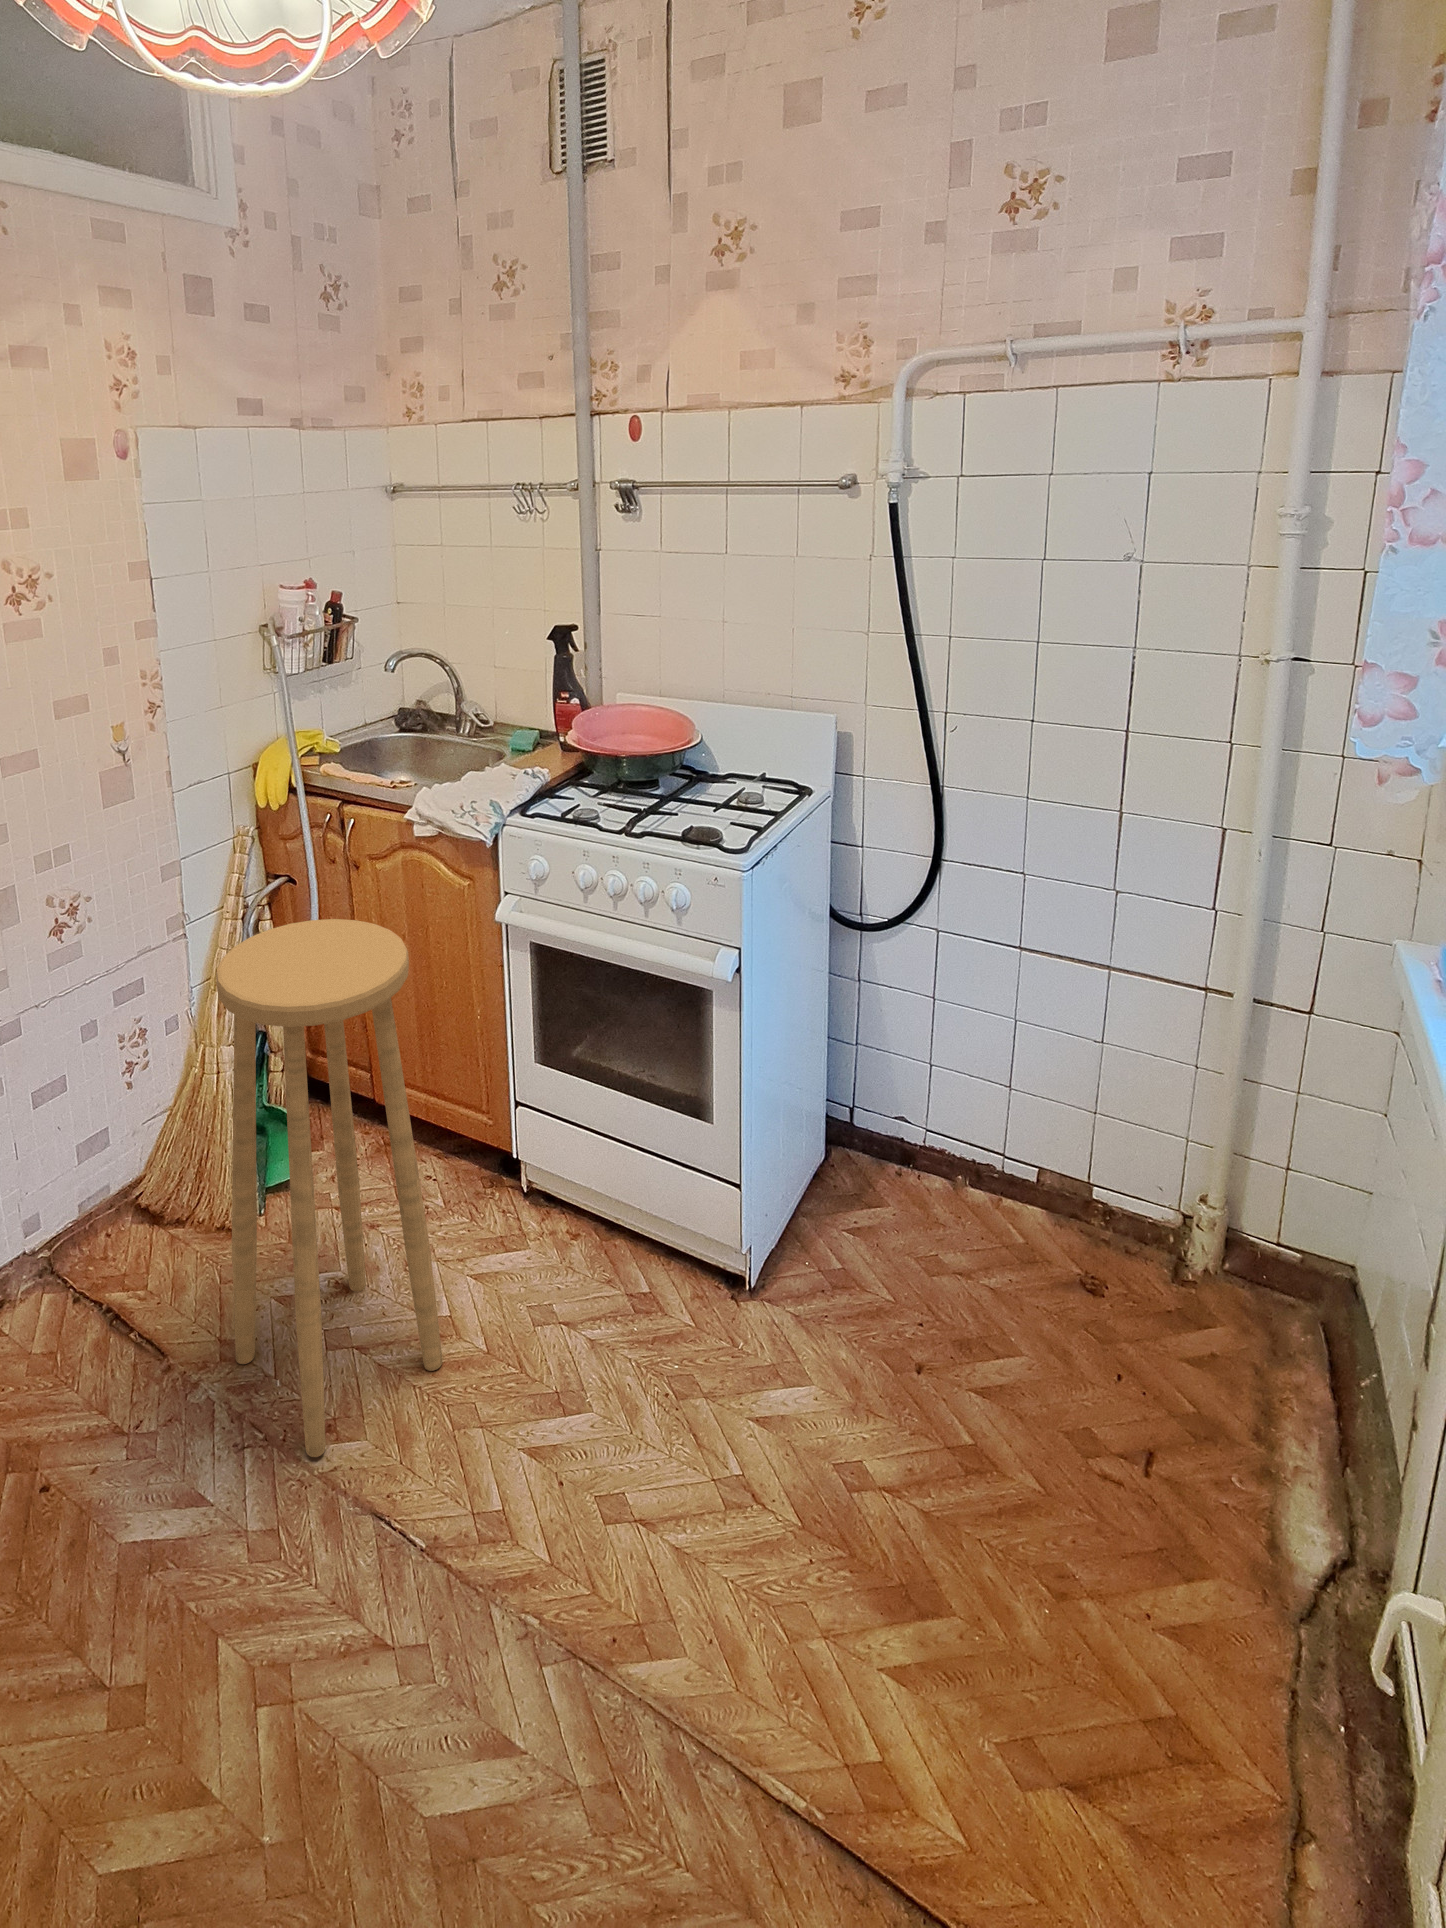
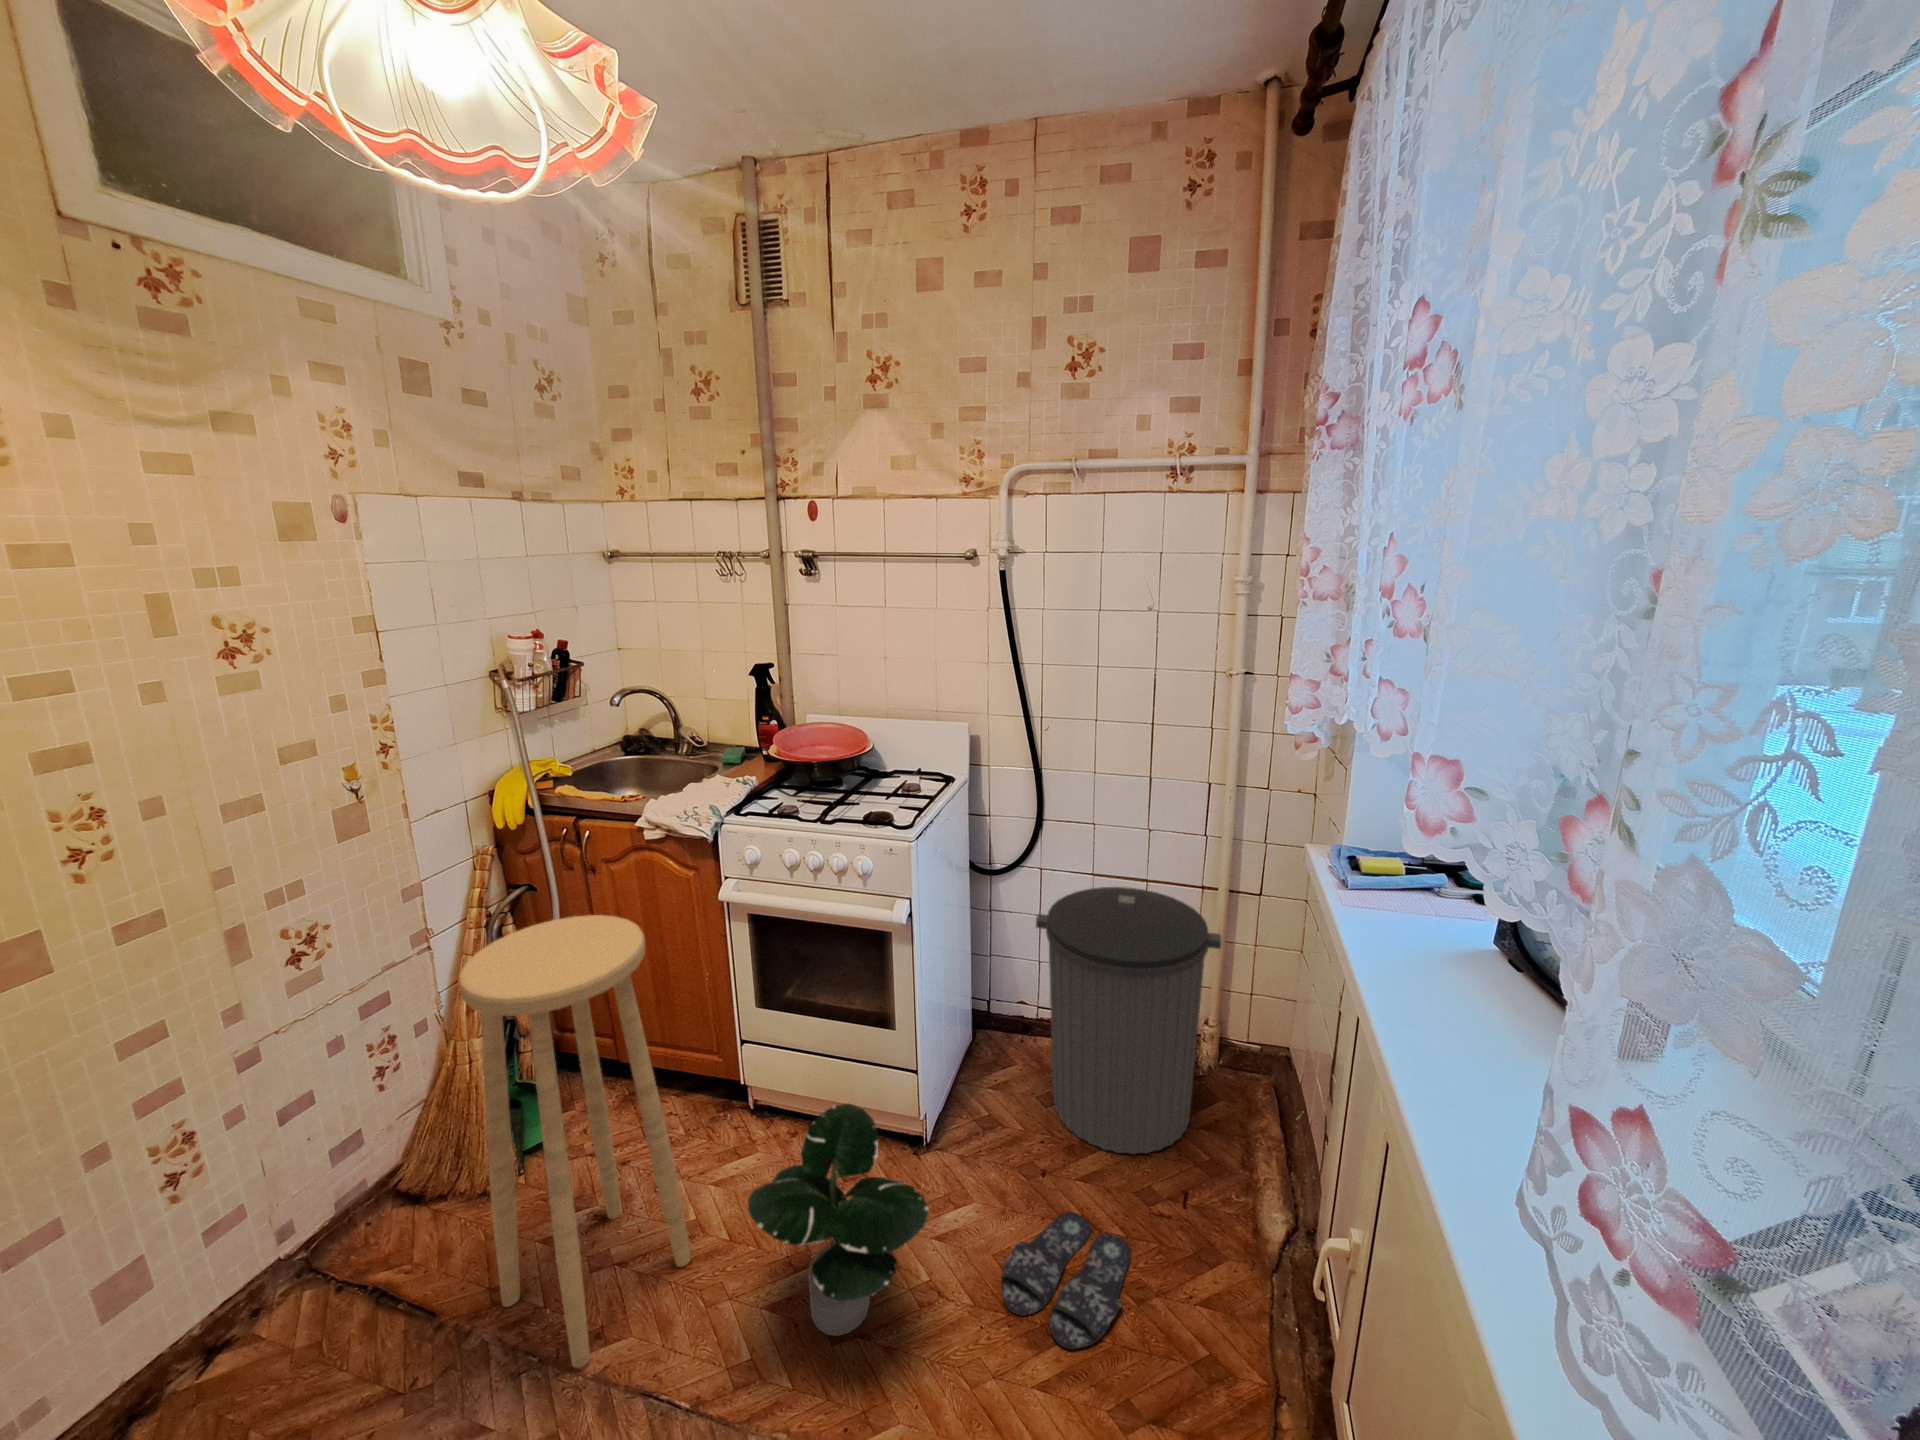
trash can: none [924,967,1235,1384] -> present [1036,887,1221,1154]
potted plant: none [512,1208,746,1513] -> present [748,1103,929,1336]
slippers: none [847,1436,1055,1638] -> present [1001,1212,1131,1349]

